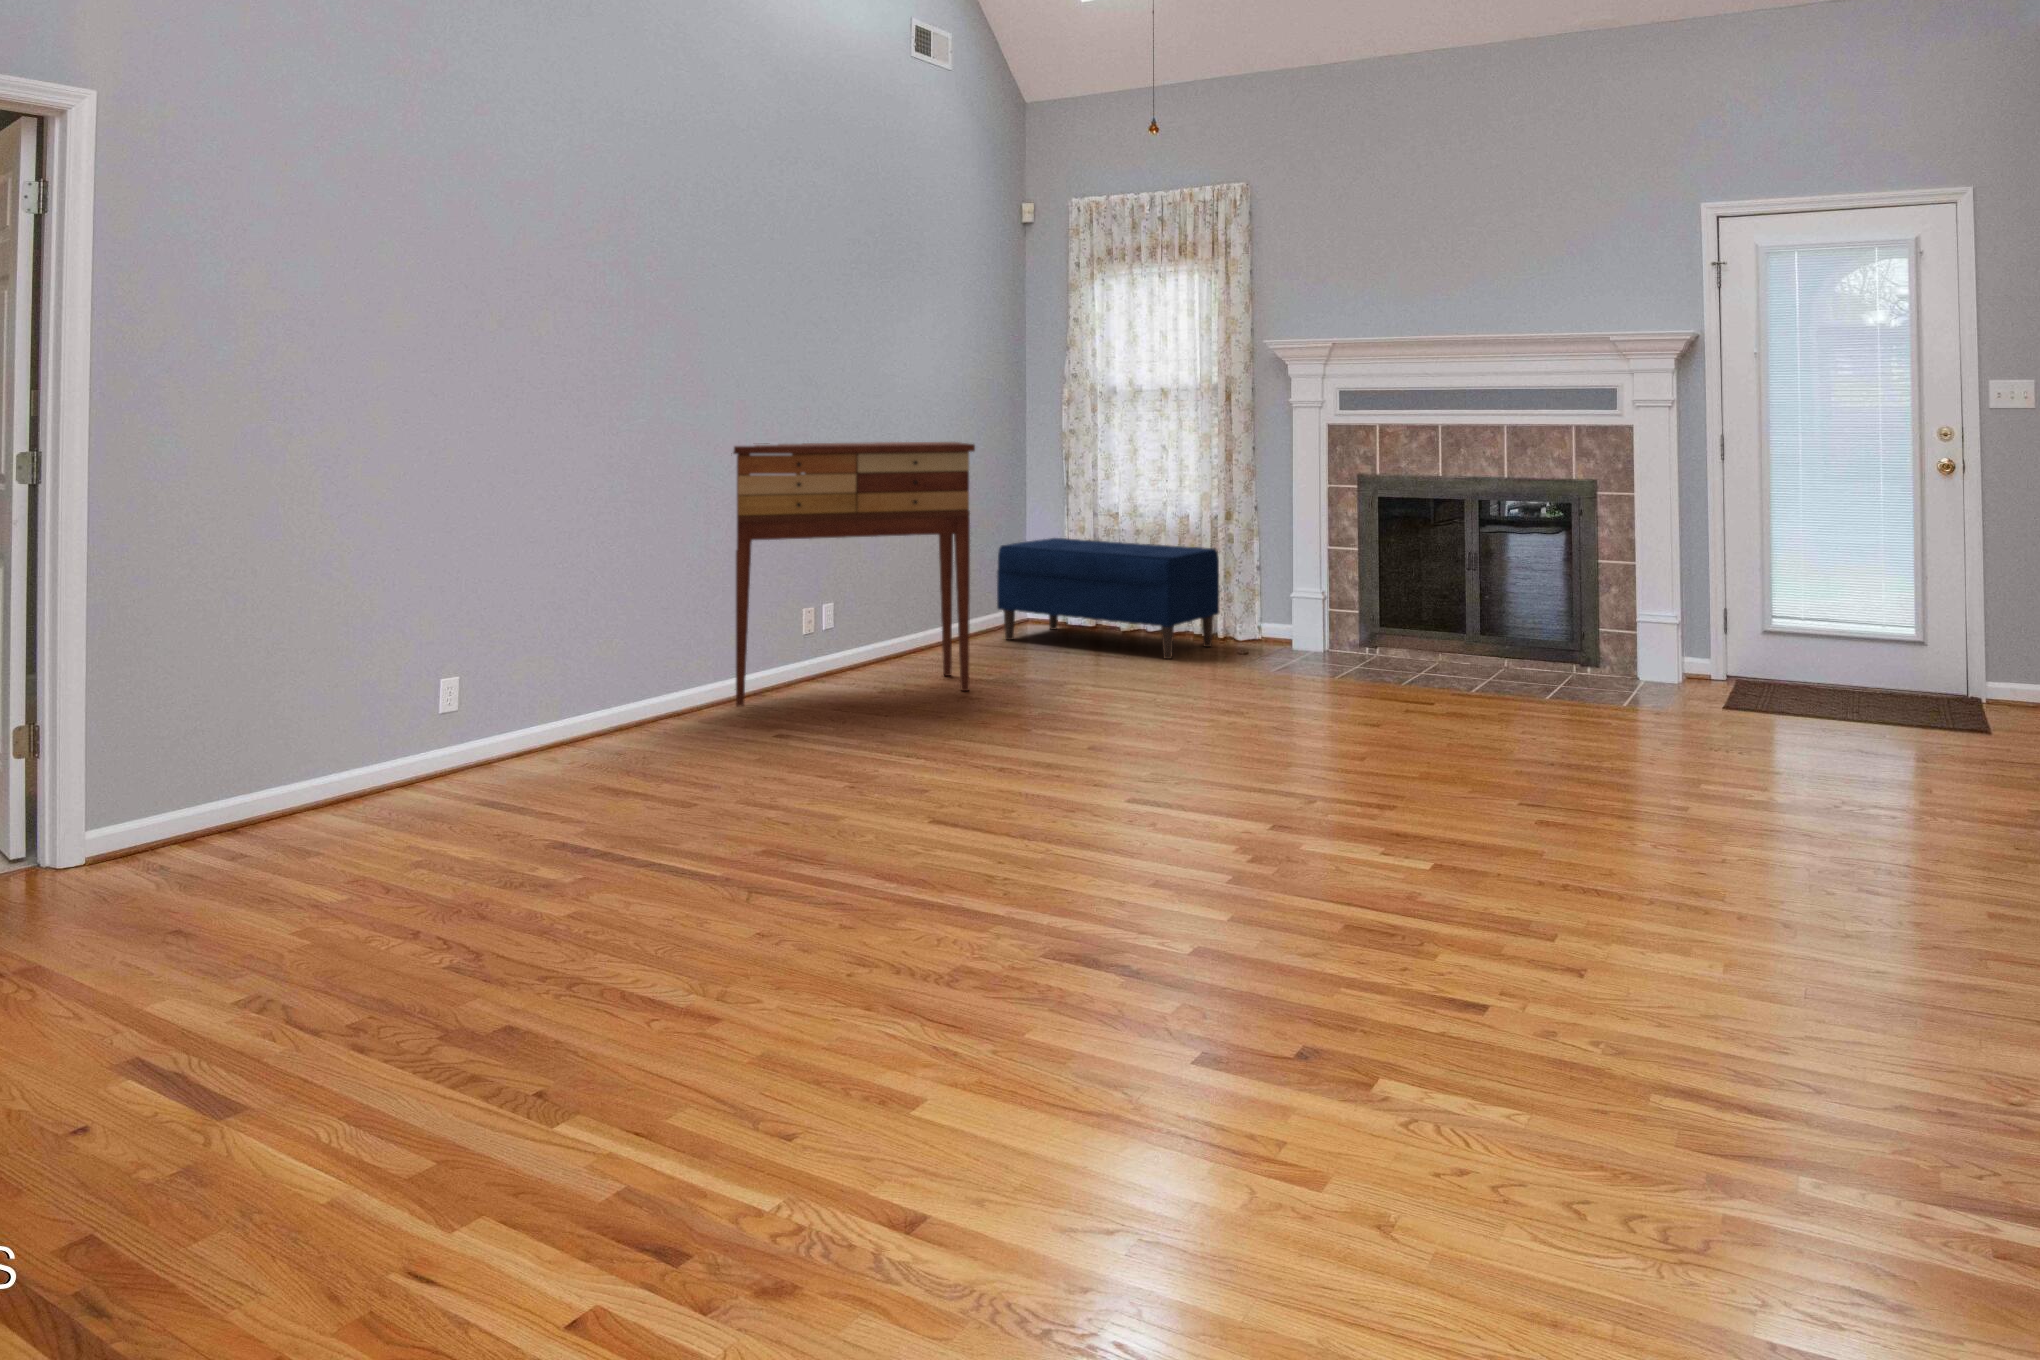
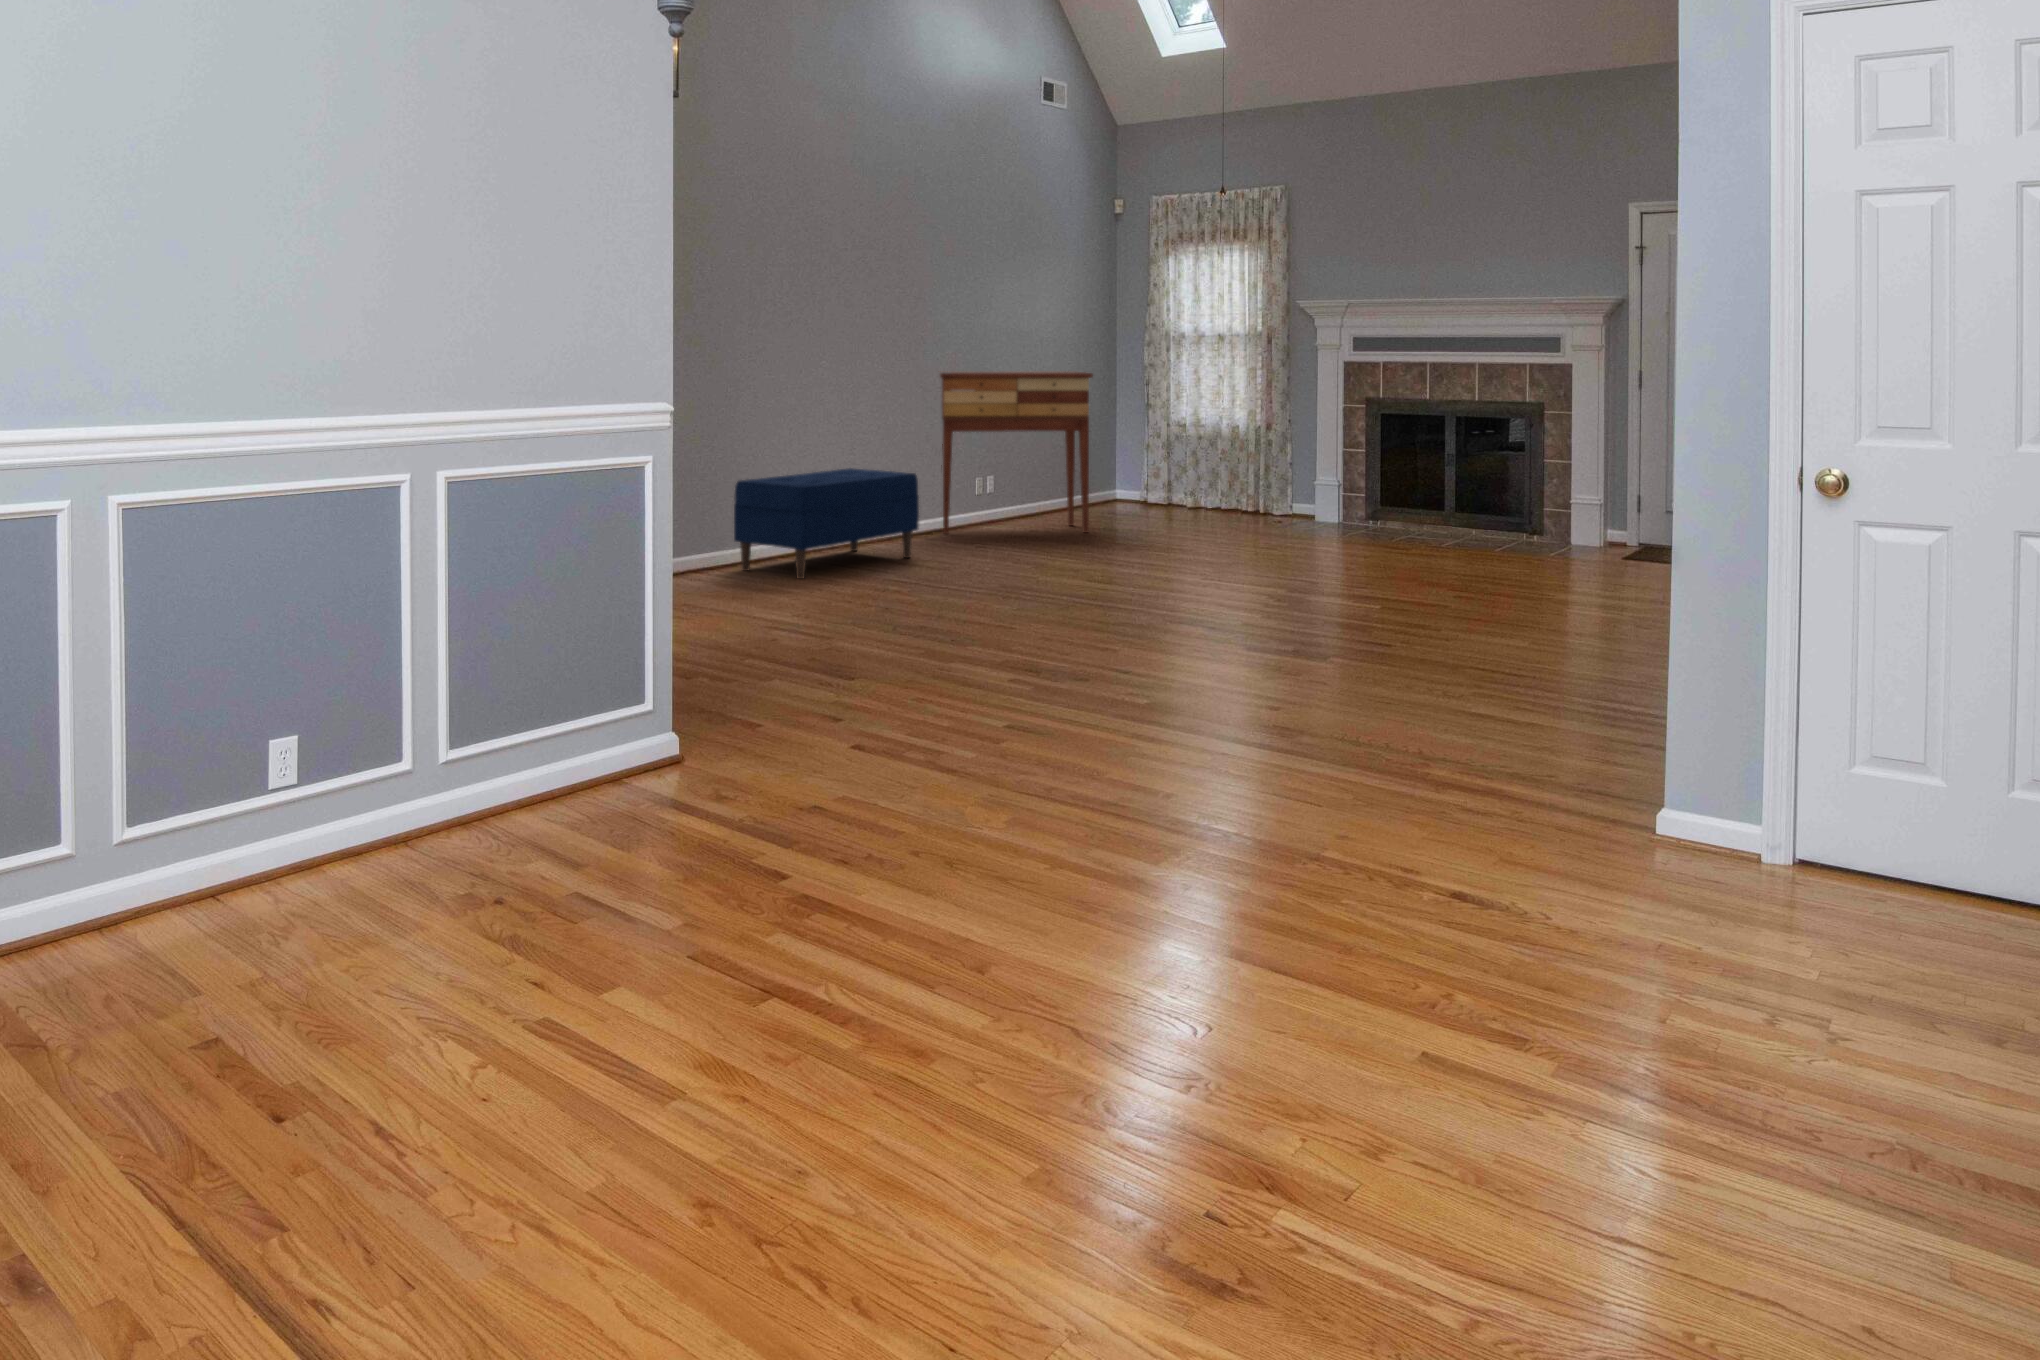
bench: present [997,538,1220,659] -> present [734,468,919,579]

